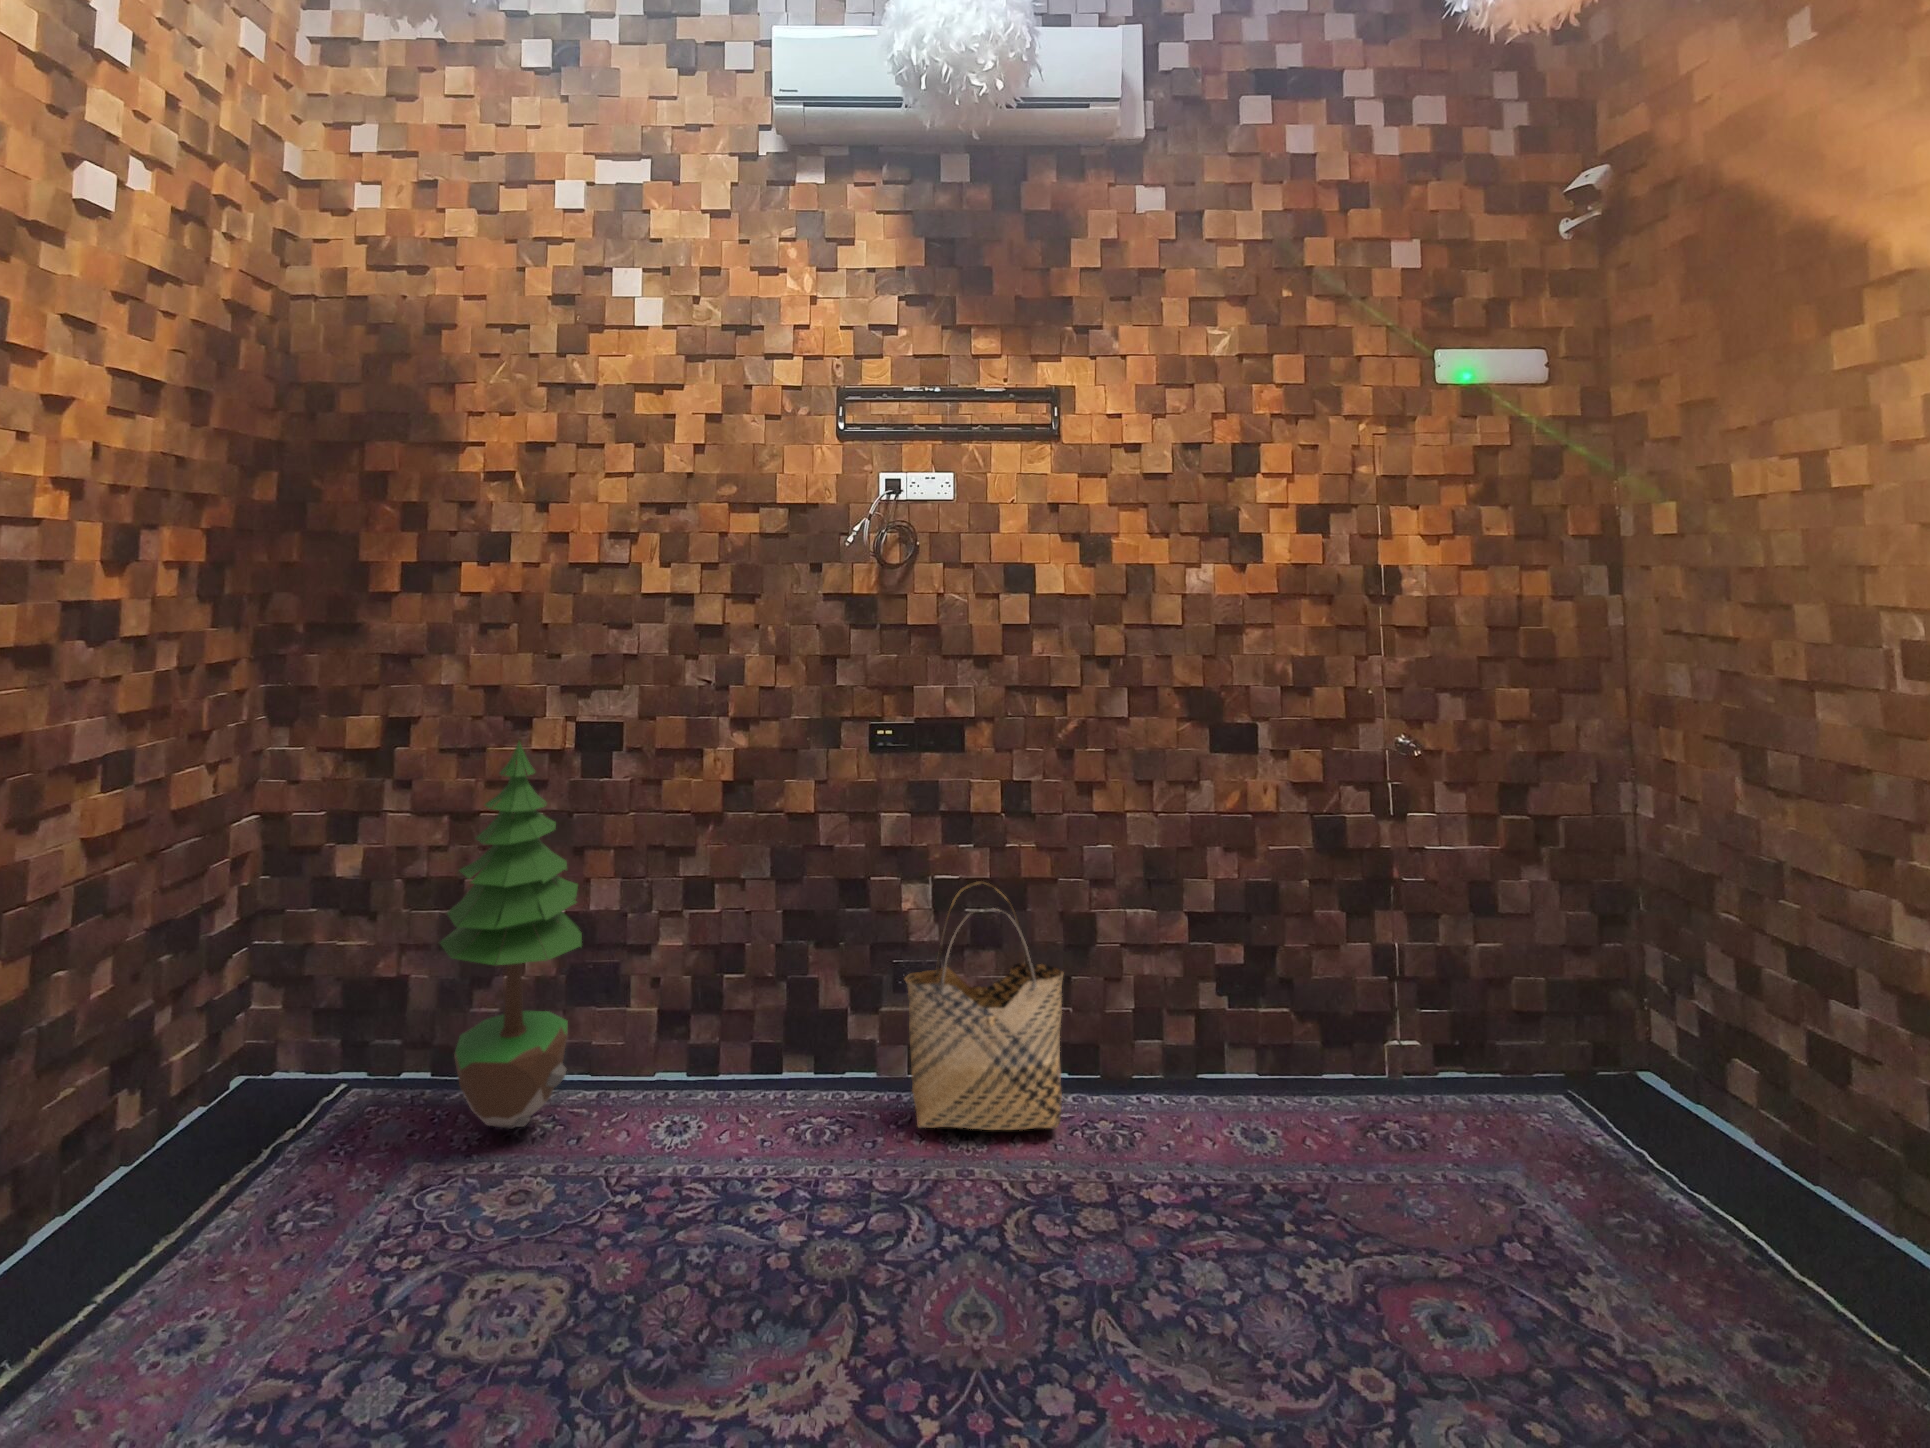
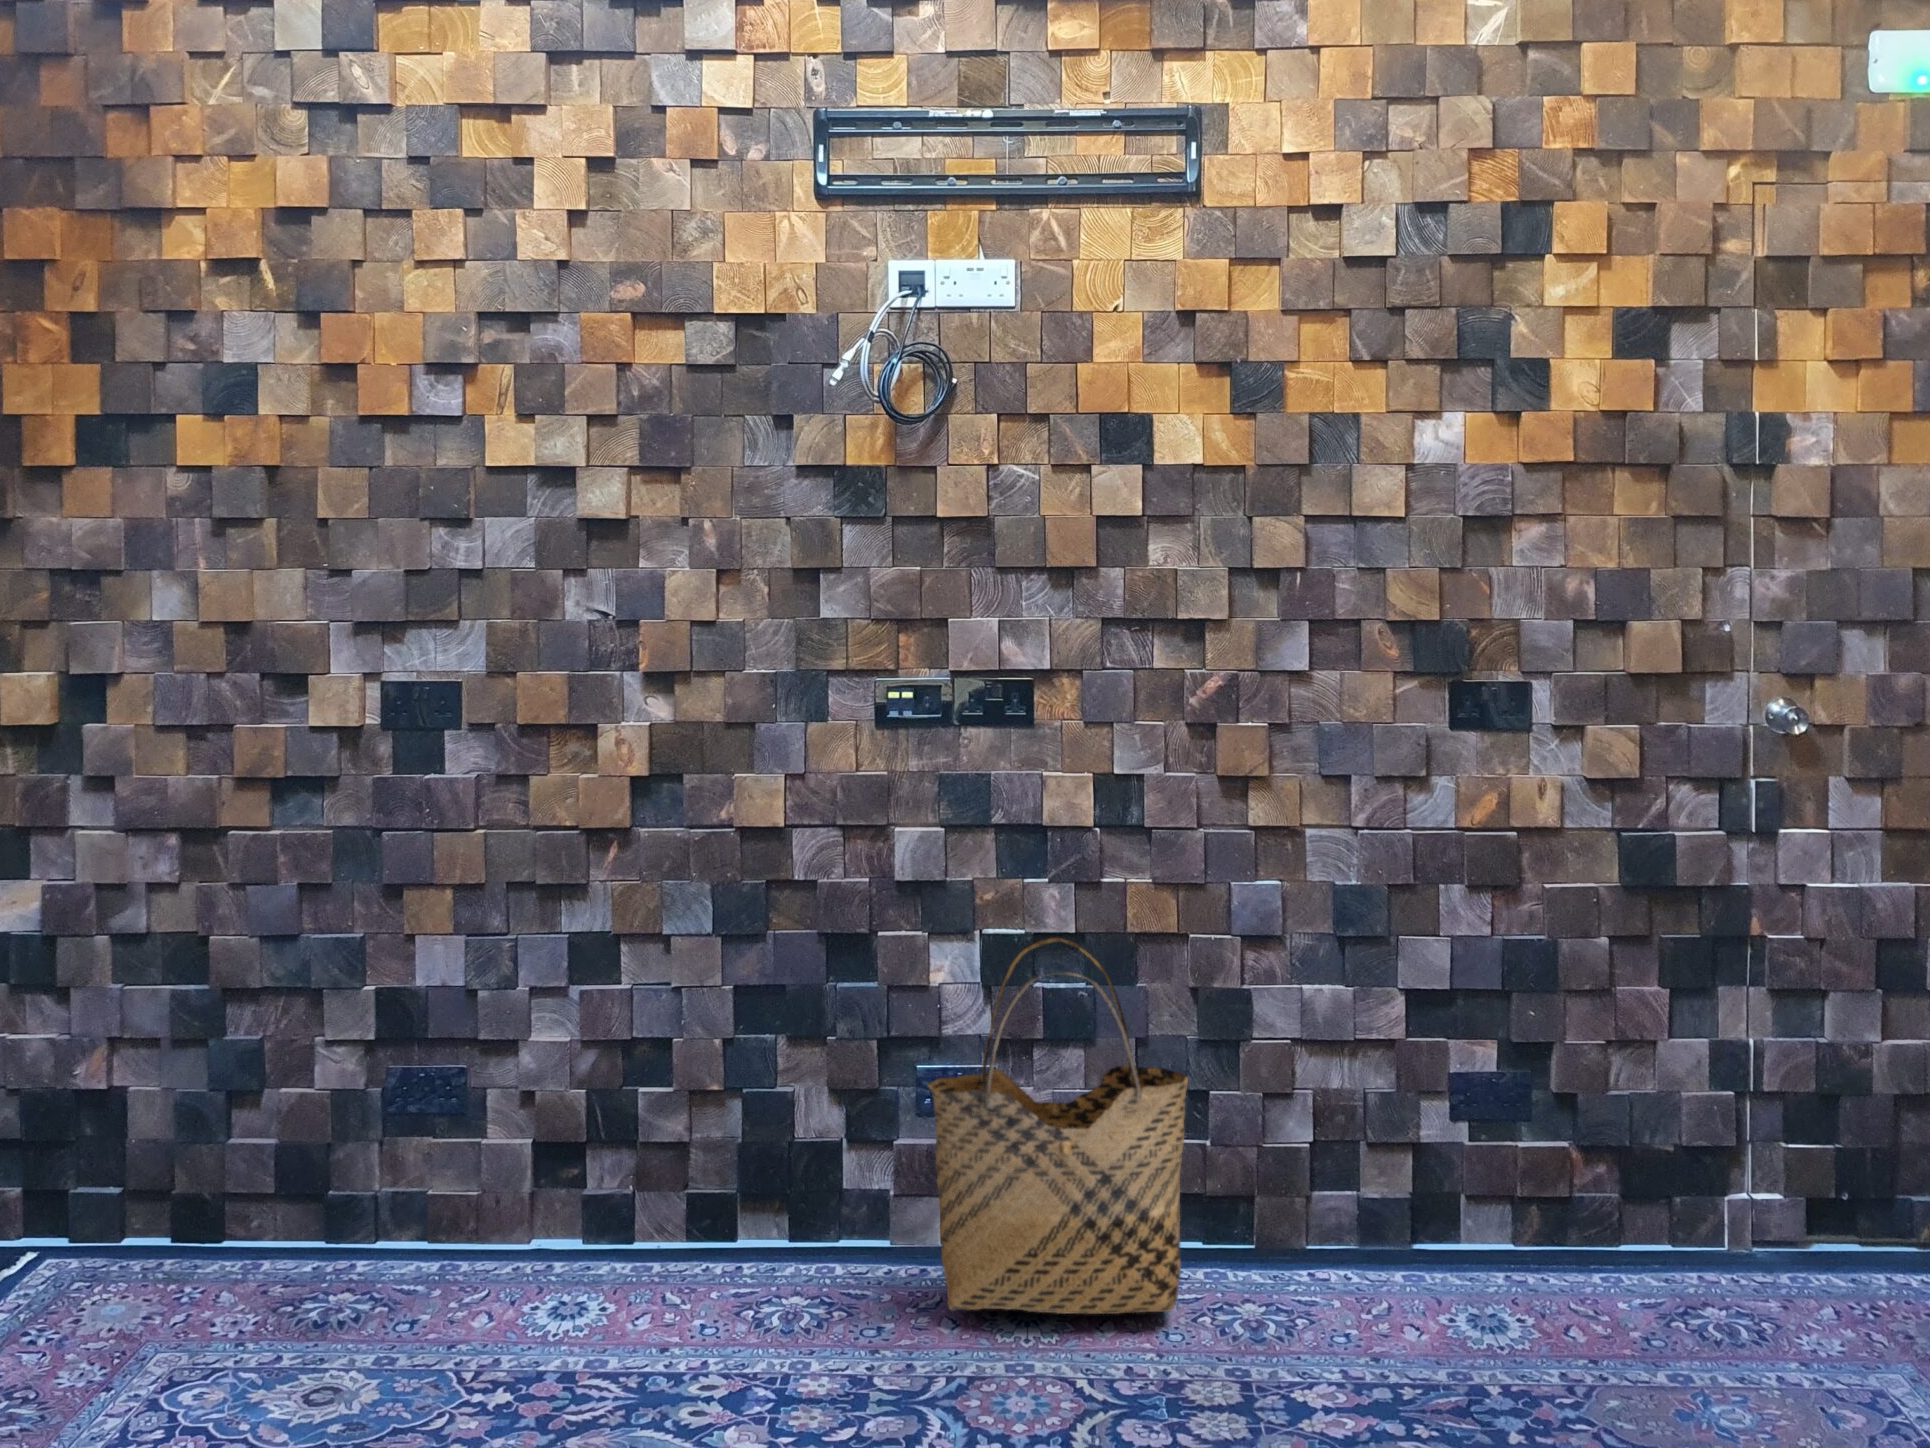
potted tree: present [440,742,582,1129] -> none [175,705,406,1310]

